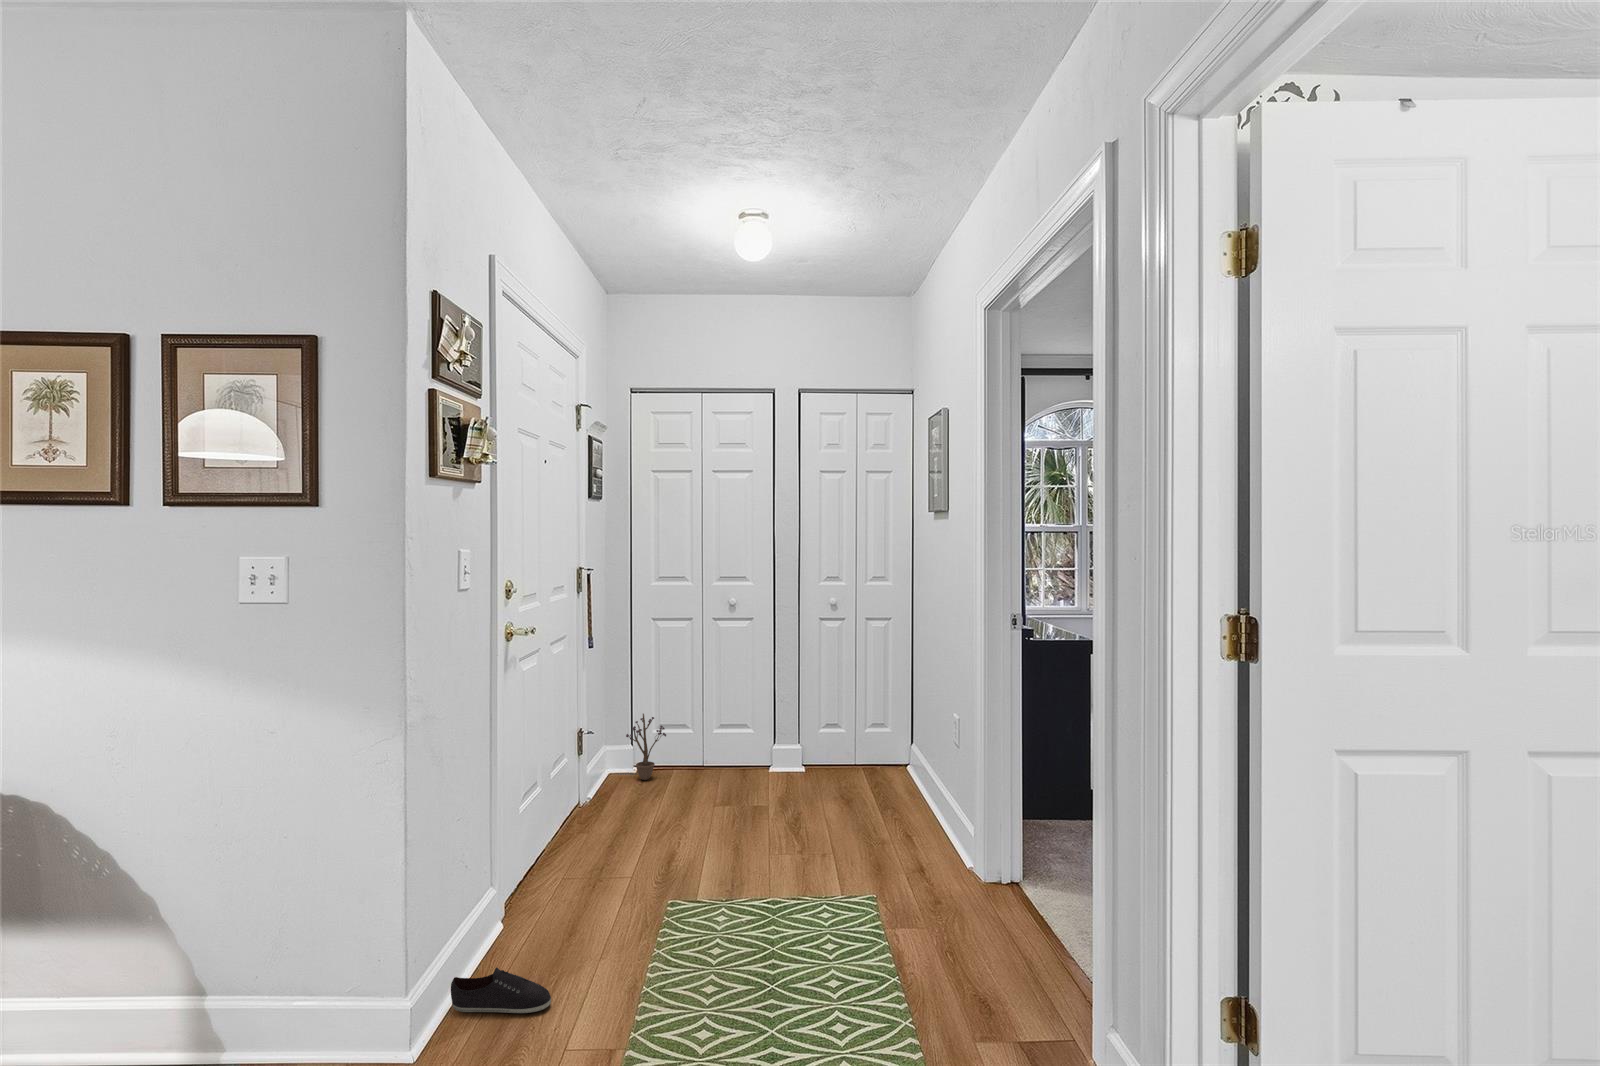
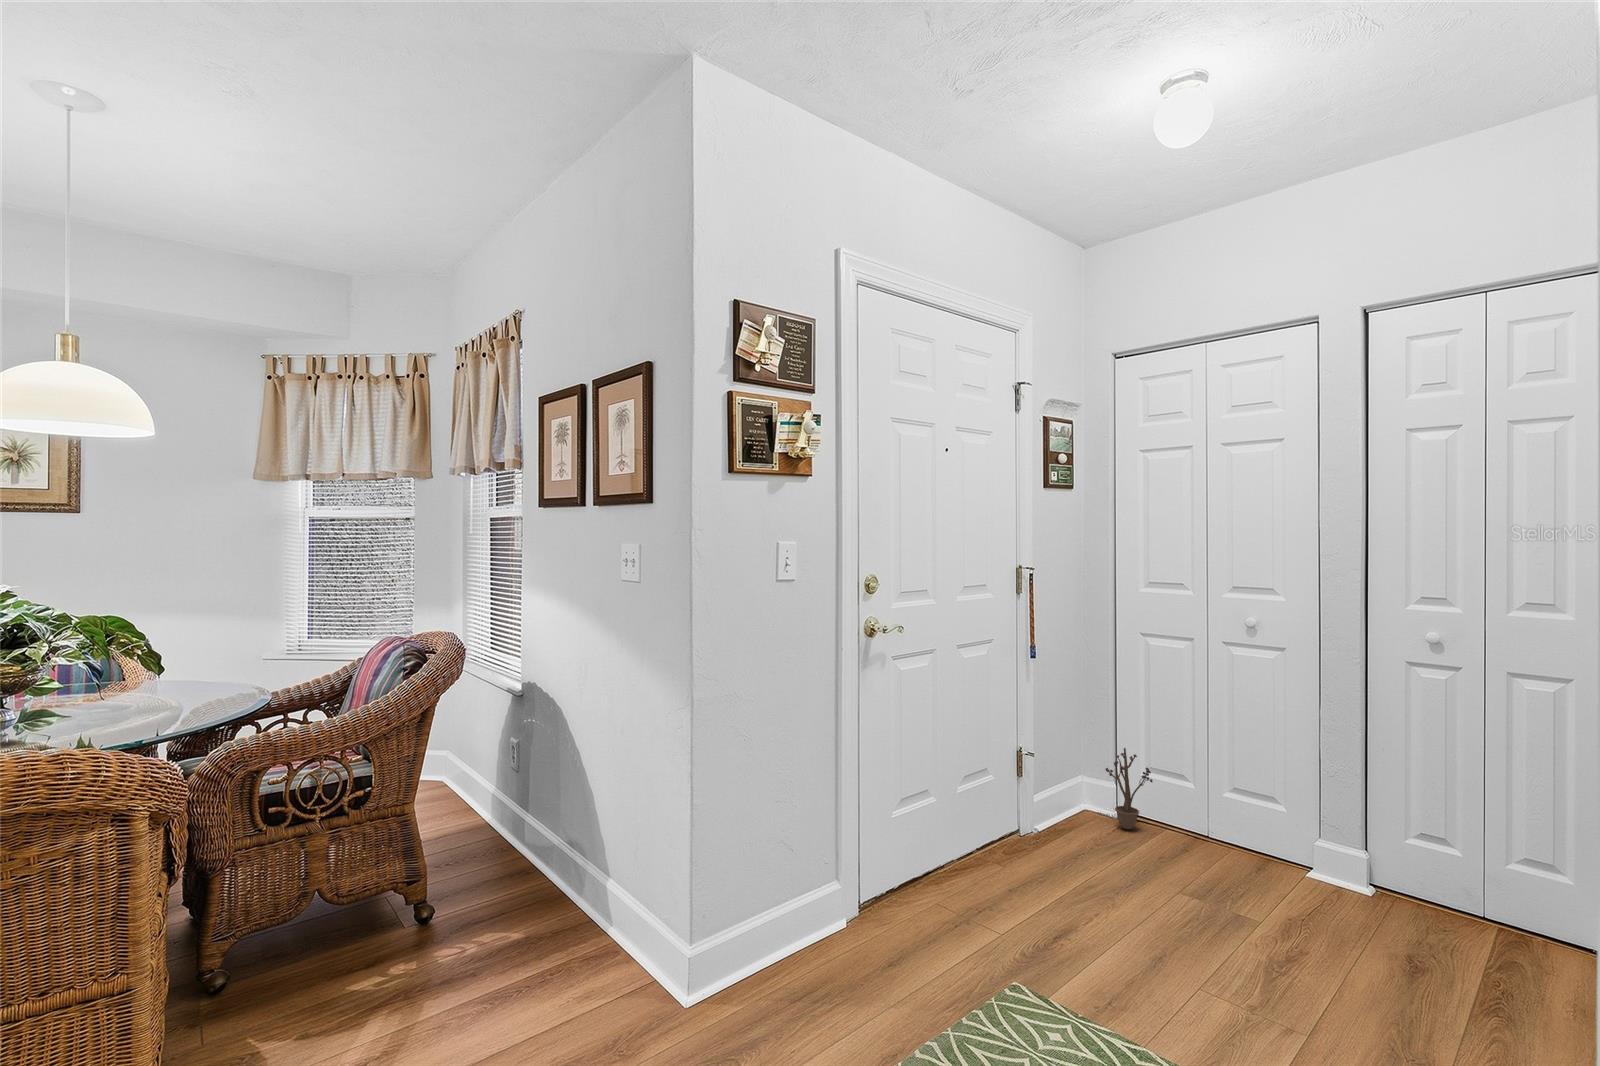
shoe: present [451,968,551,1013] -> none [739,957,808,1032]

